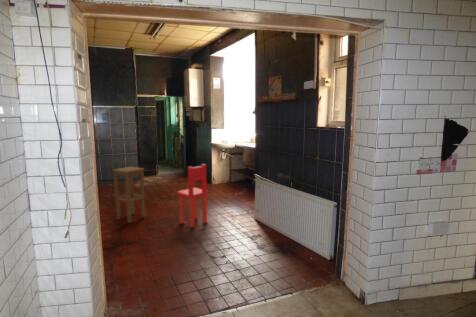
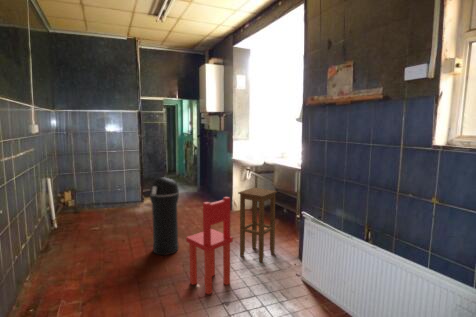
trash can: none [149,154,171,210] -> present [150,177,179,255]
stool: present [113,167,146,223] -> present [238,187,277,262]

